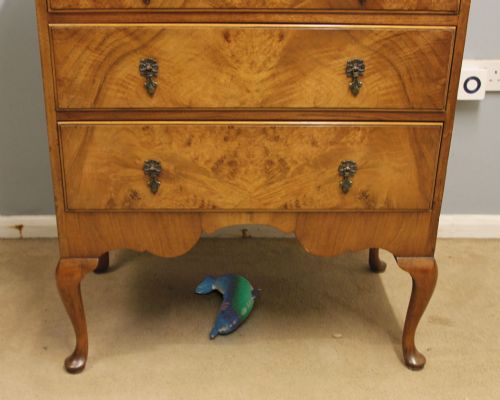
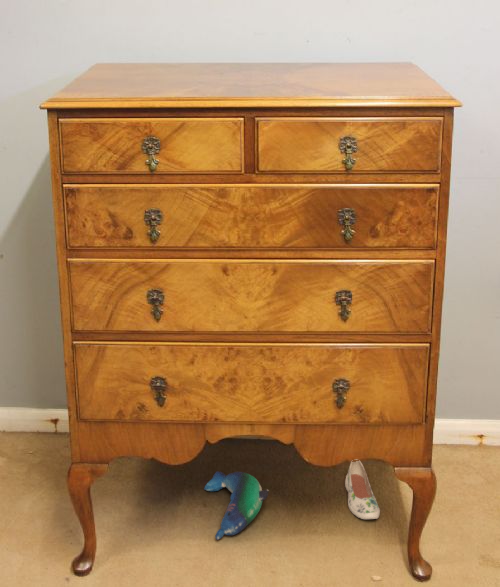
shoe: none [329,262,368,316] -> present [345,461,380,519]

